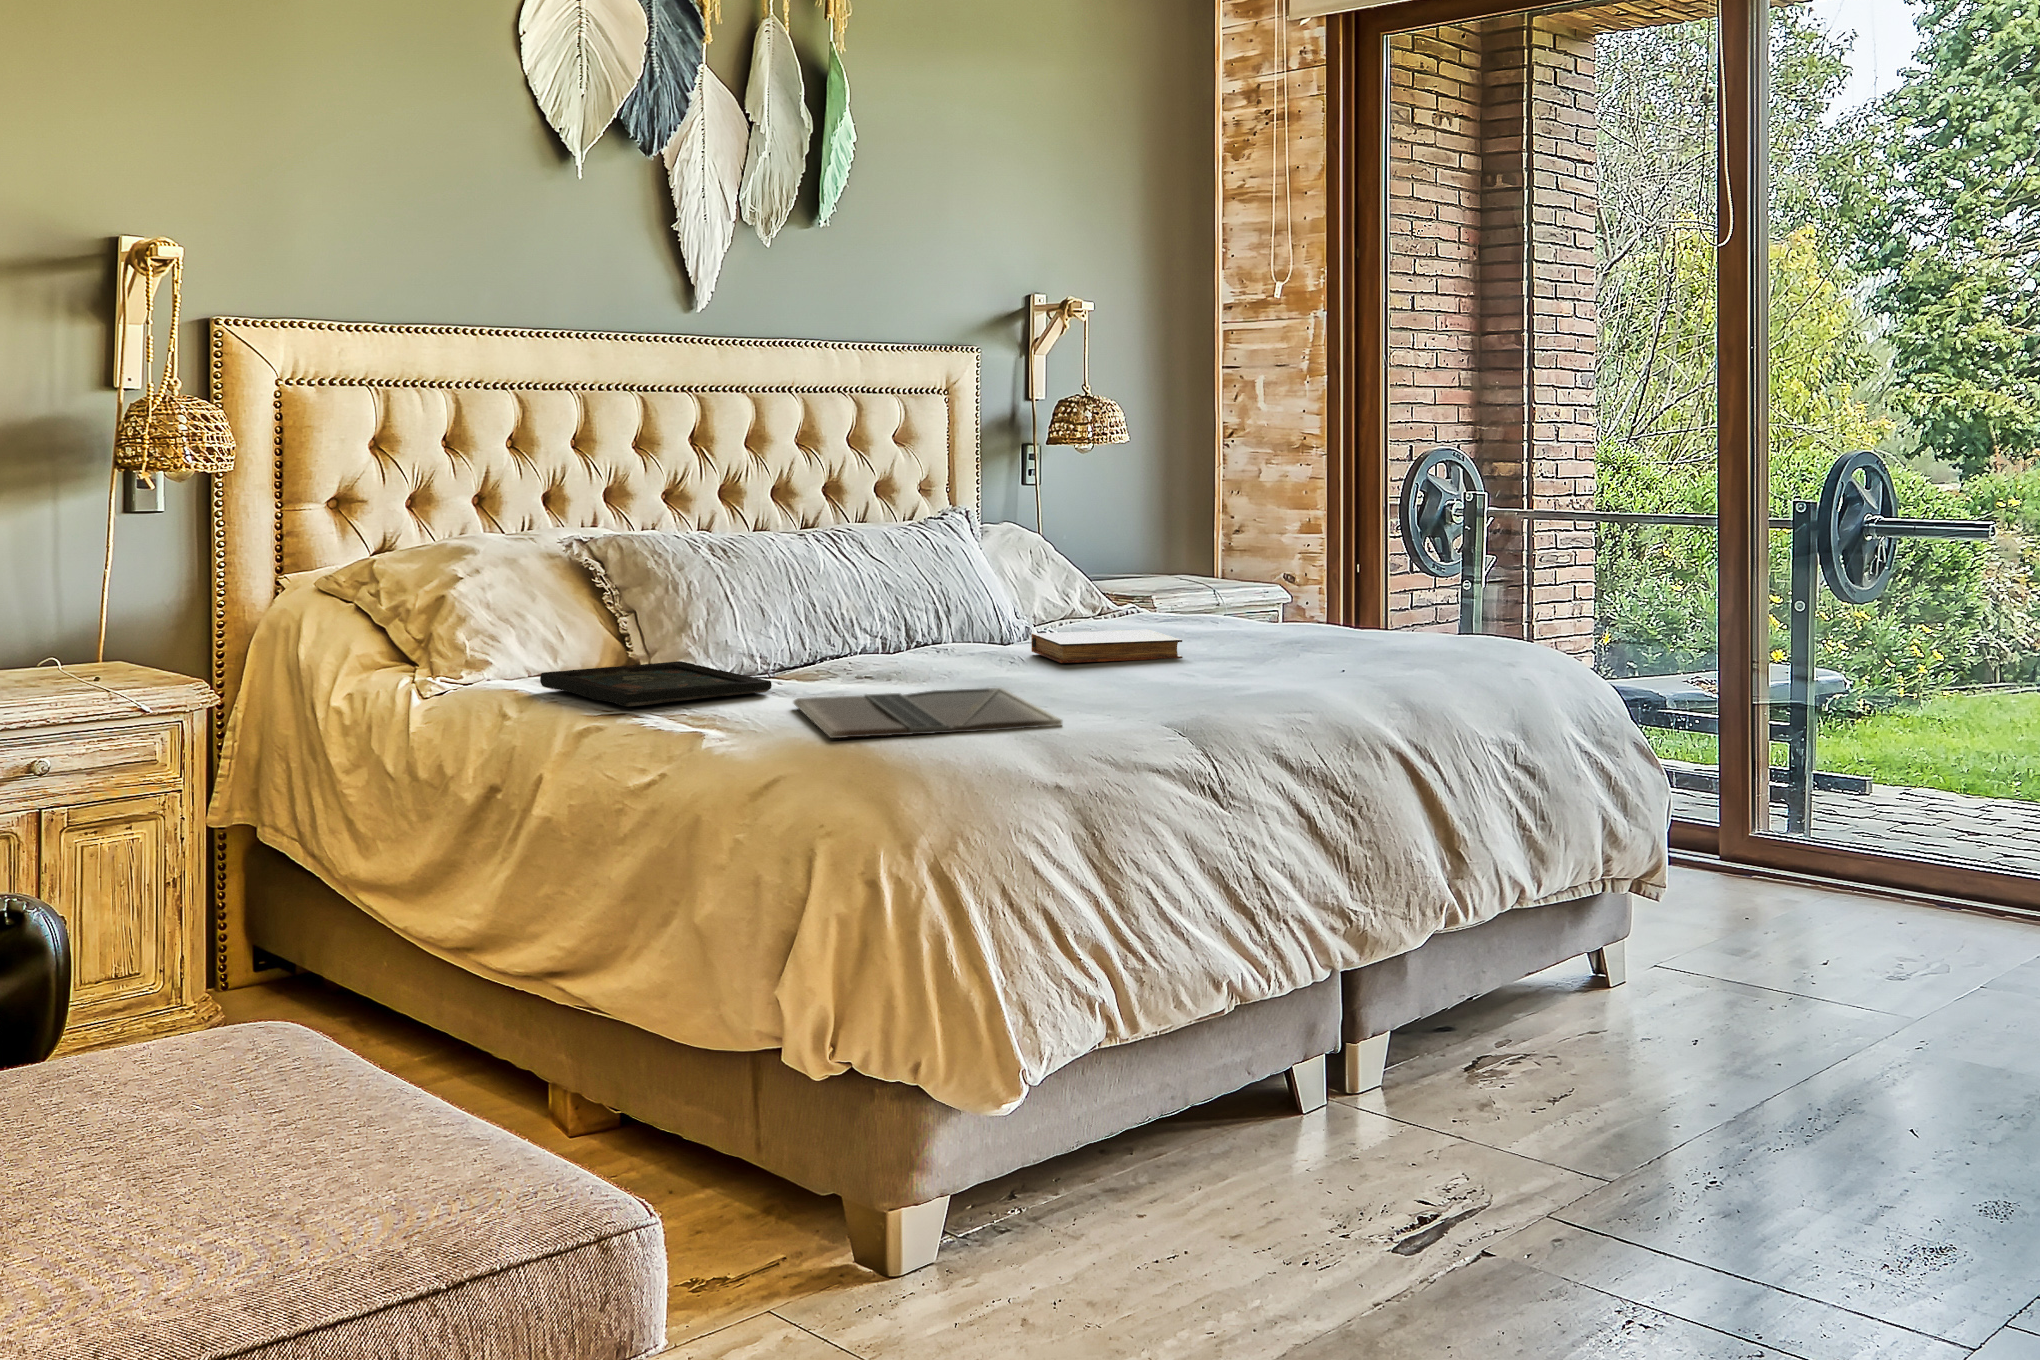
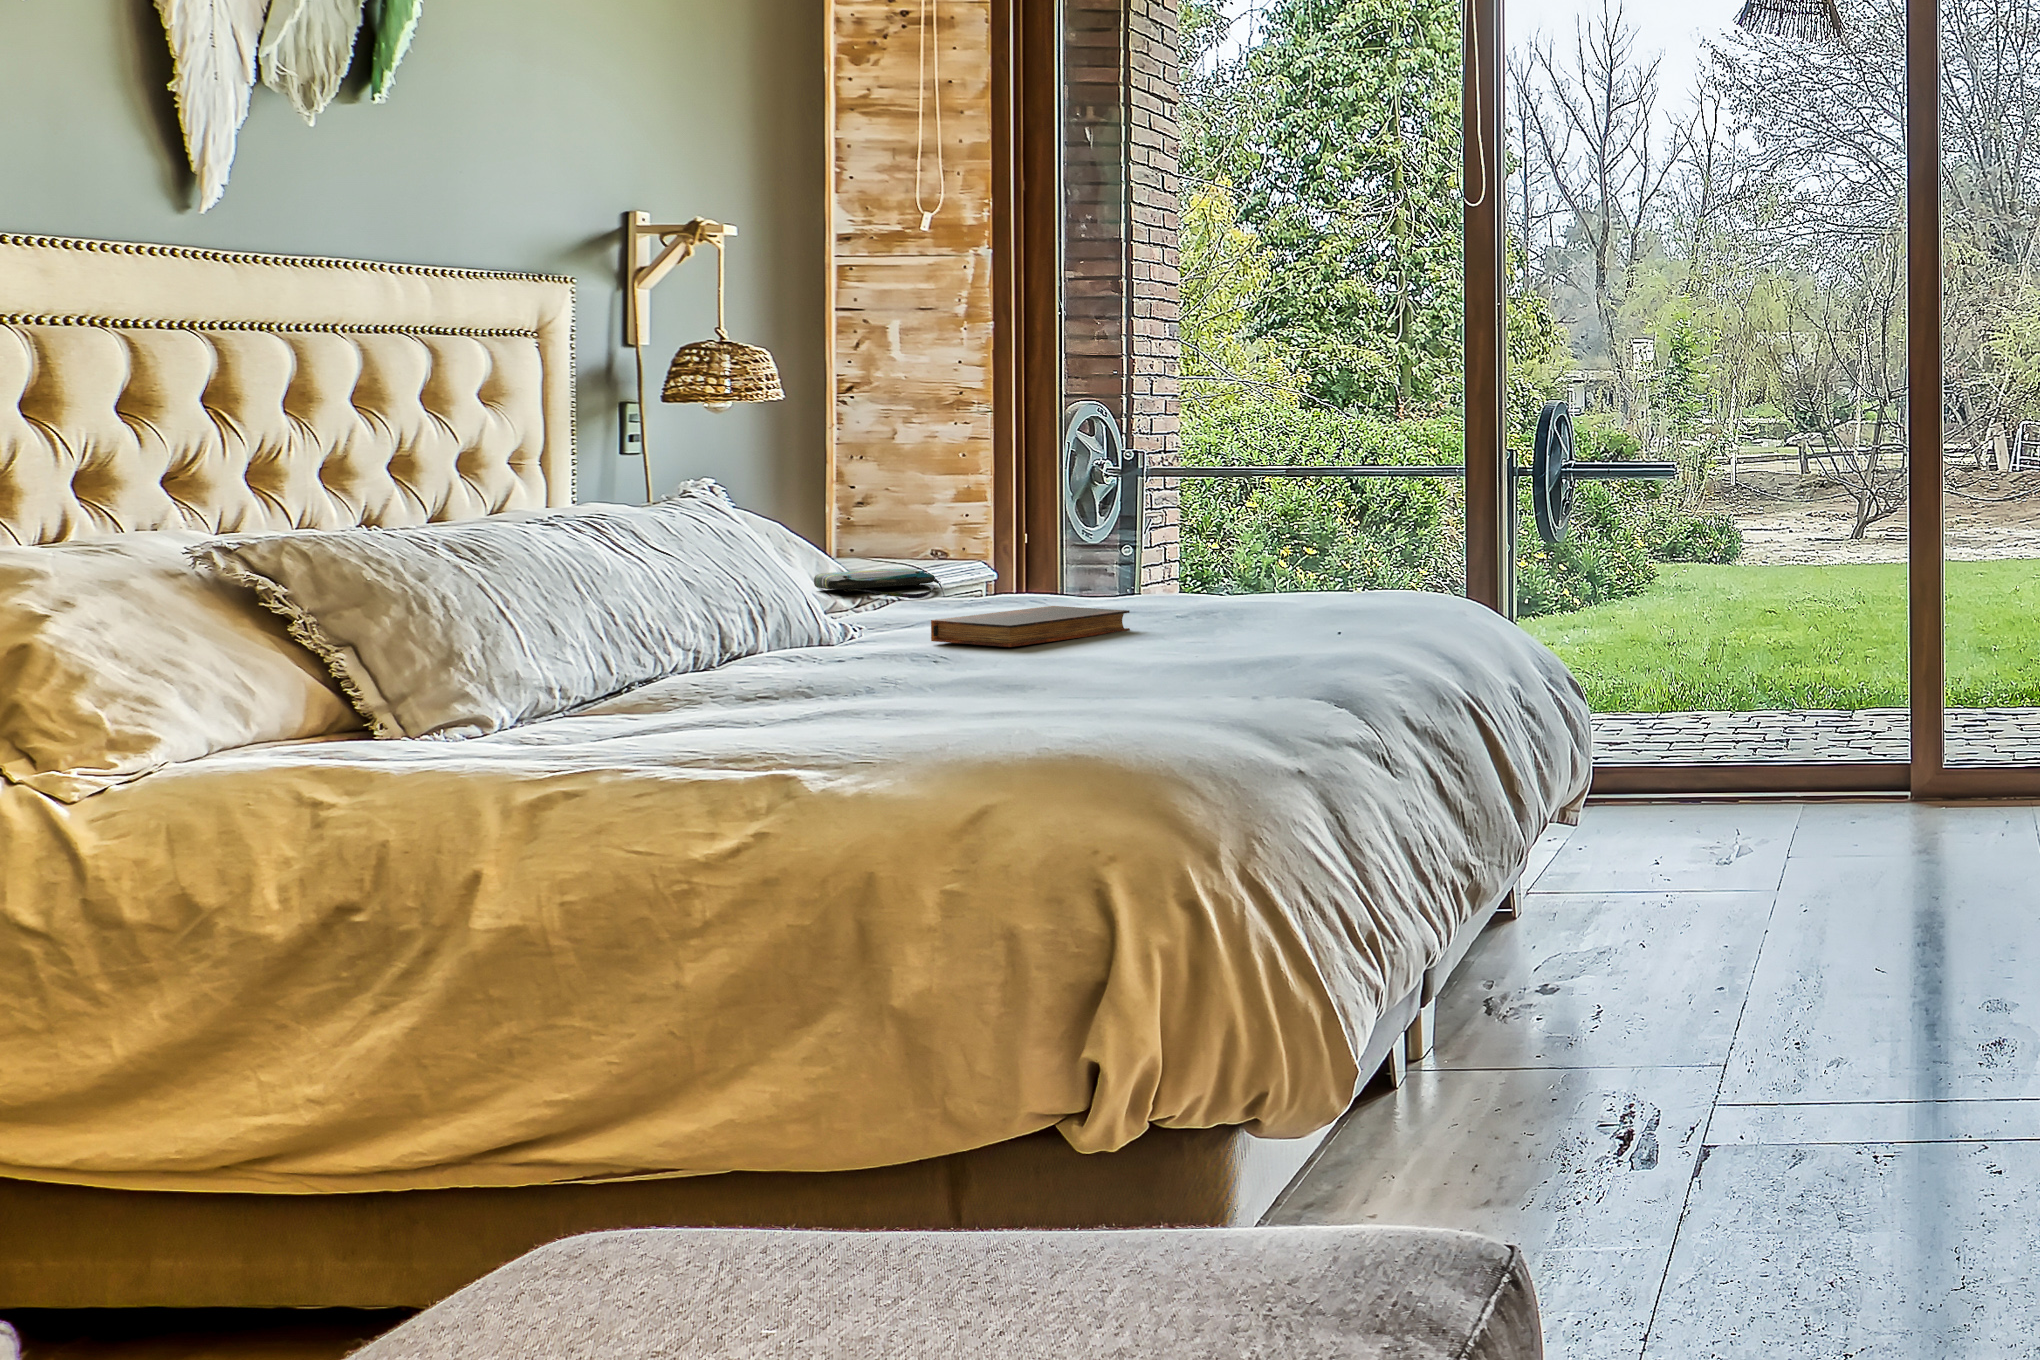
tote bag: none [1094,587,1182,613] -> present [814,569,941,598]
tray: present [540,661,772,706] -> none [324,693,731,744]
laptop: present [794,688,1062,738] -> none [817,672,1216,733]

